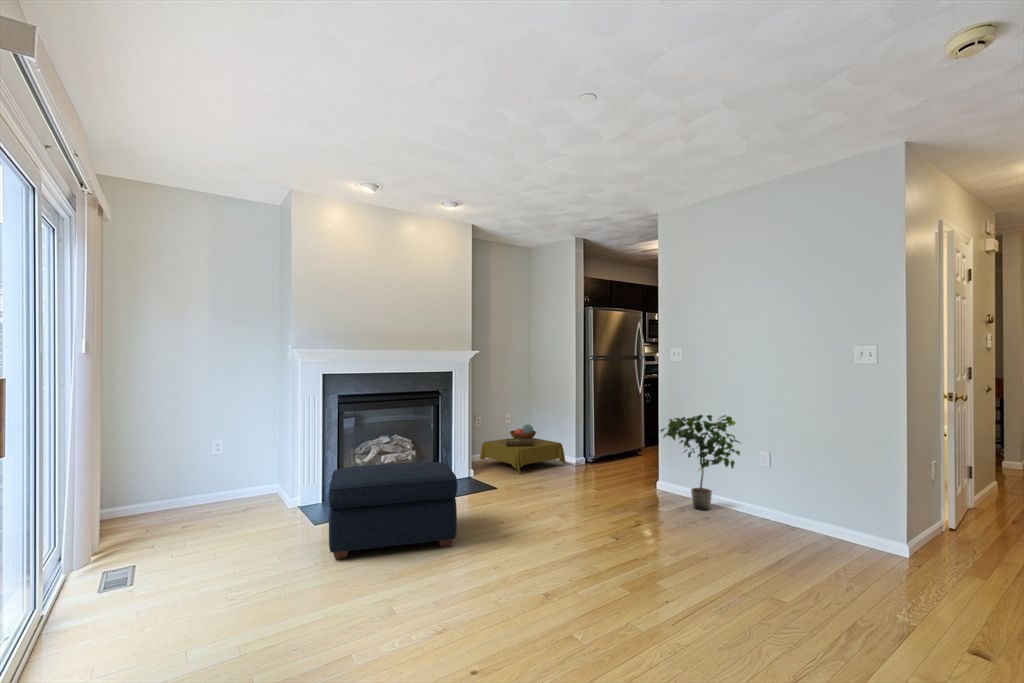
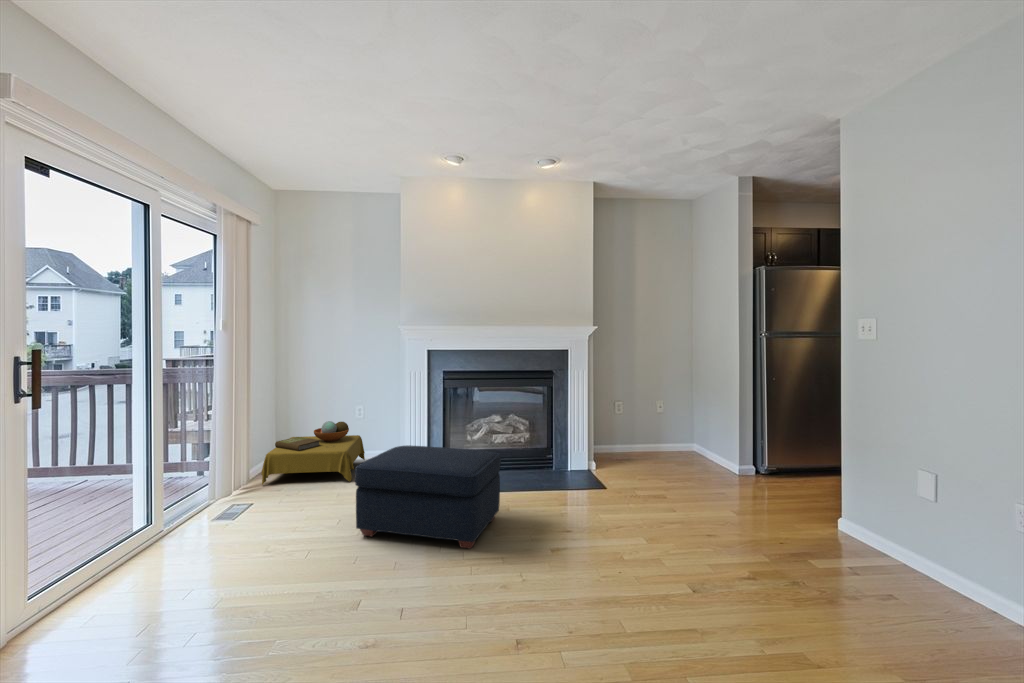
potted plant: present [660,415,740,510] -> none [801,432,956,585]
side table: present [480,424,566,475] -> present [261,421,365,485]

